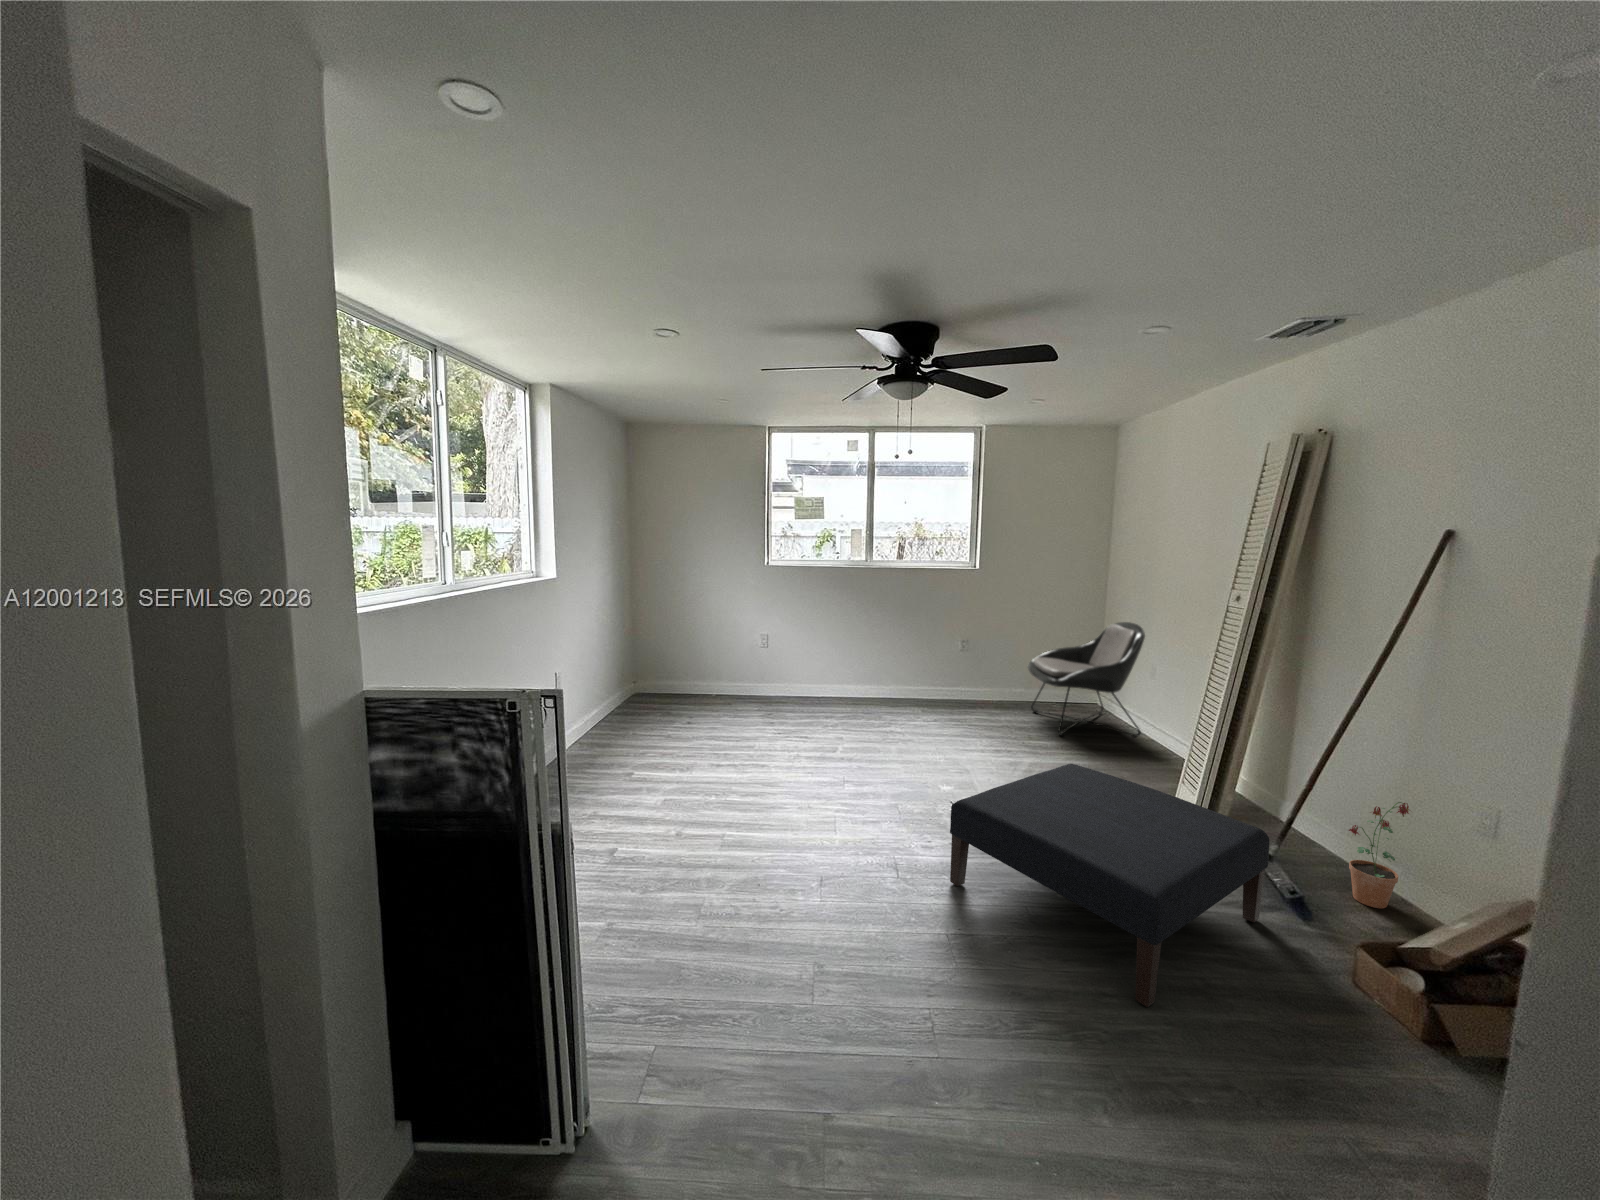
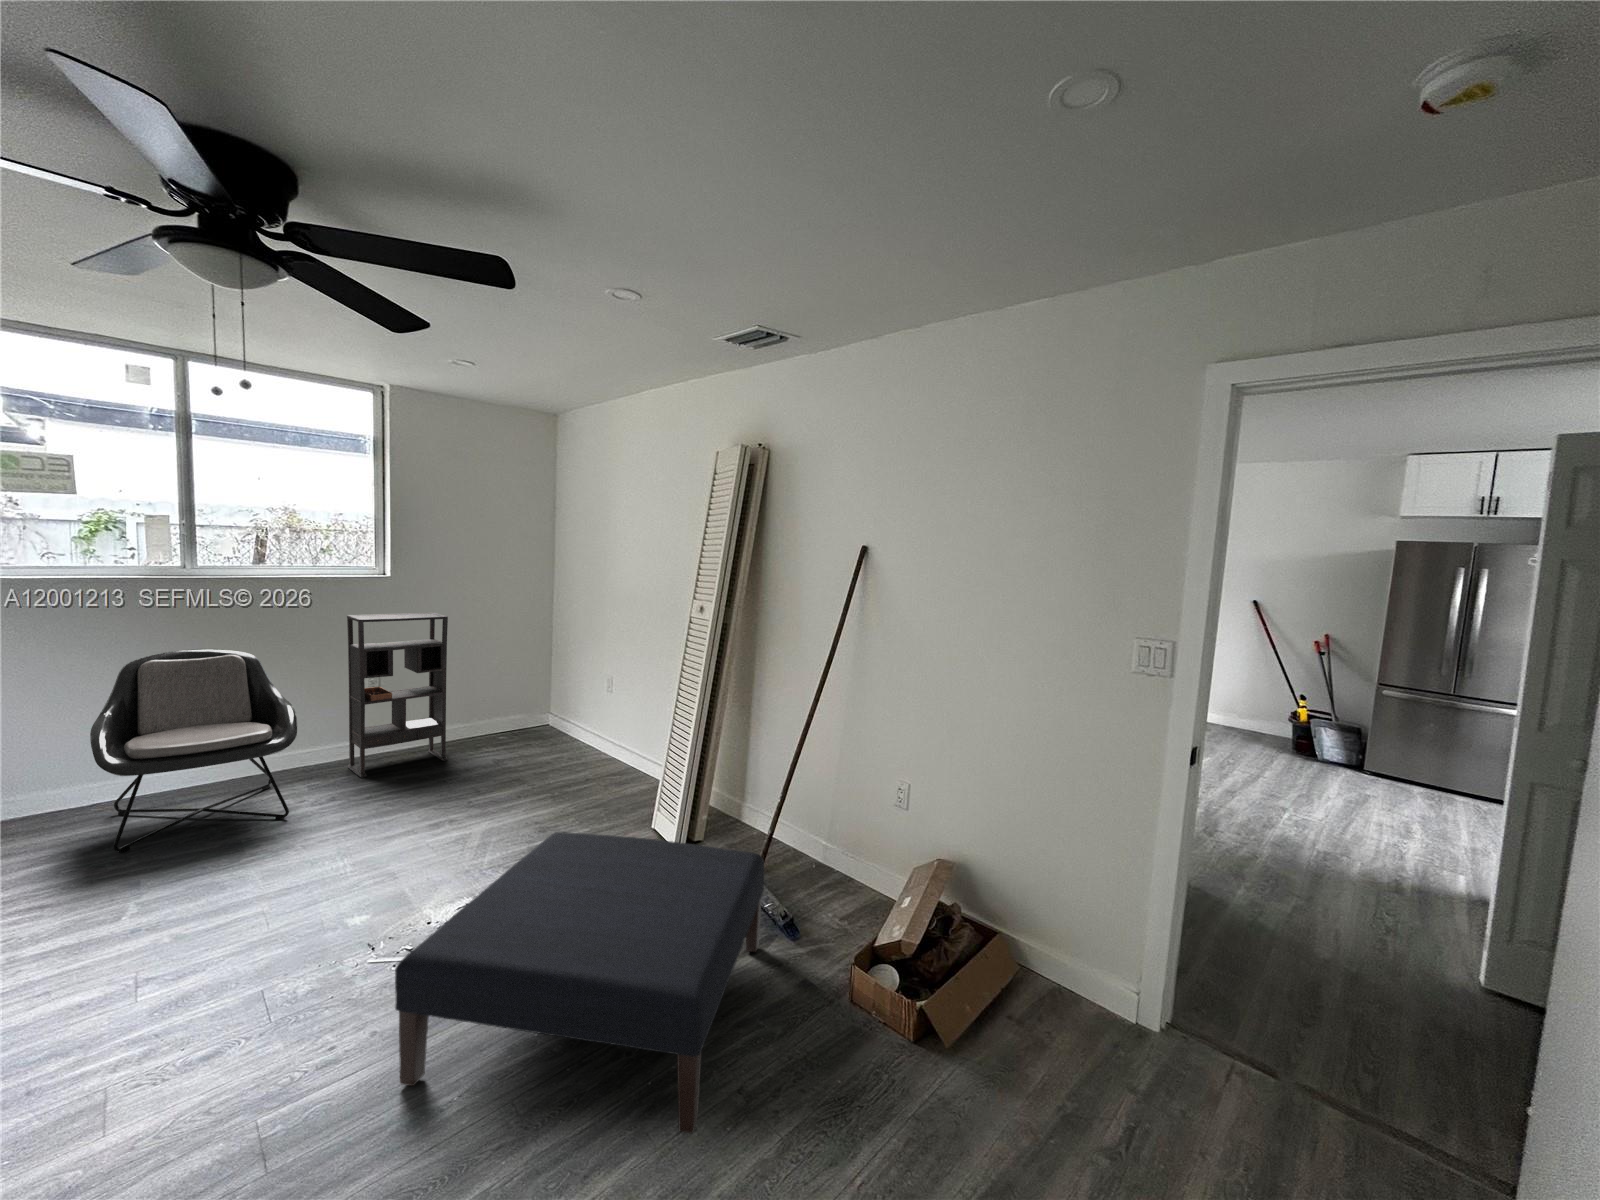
bookshelf: none [944,594,1014,709] -> present [347,612,448,778]
lounge chair: present [1028,622,1145,738] -> present [90,649,297,853]
potted plant: present [1349,802,1409,908] -> none [808,786,848,888]

